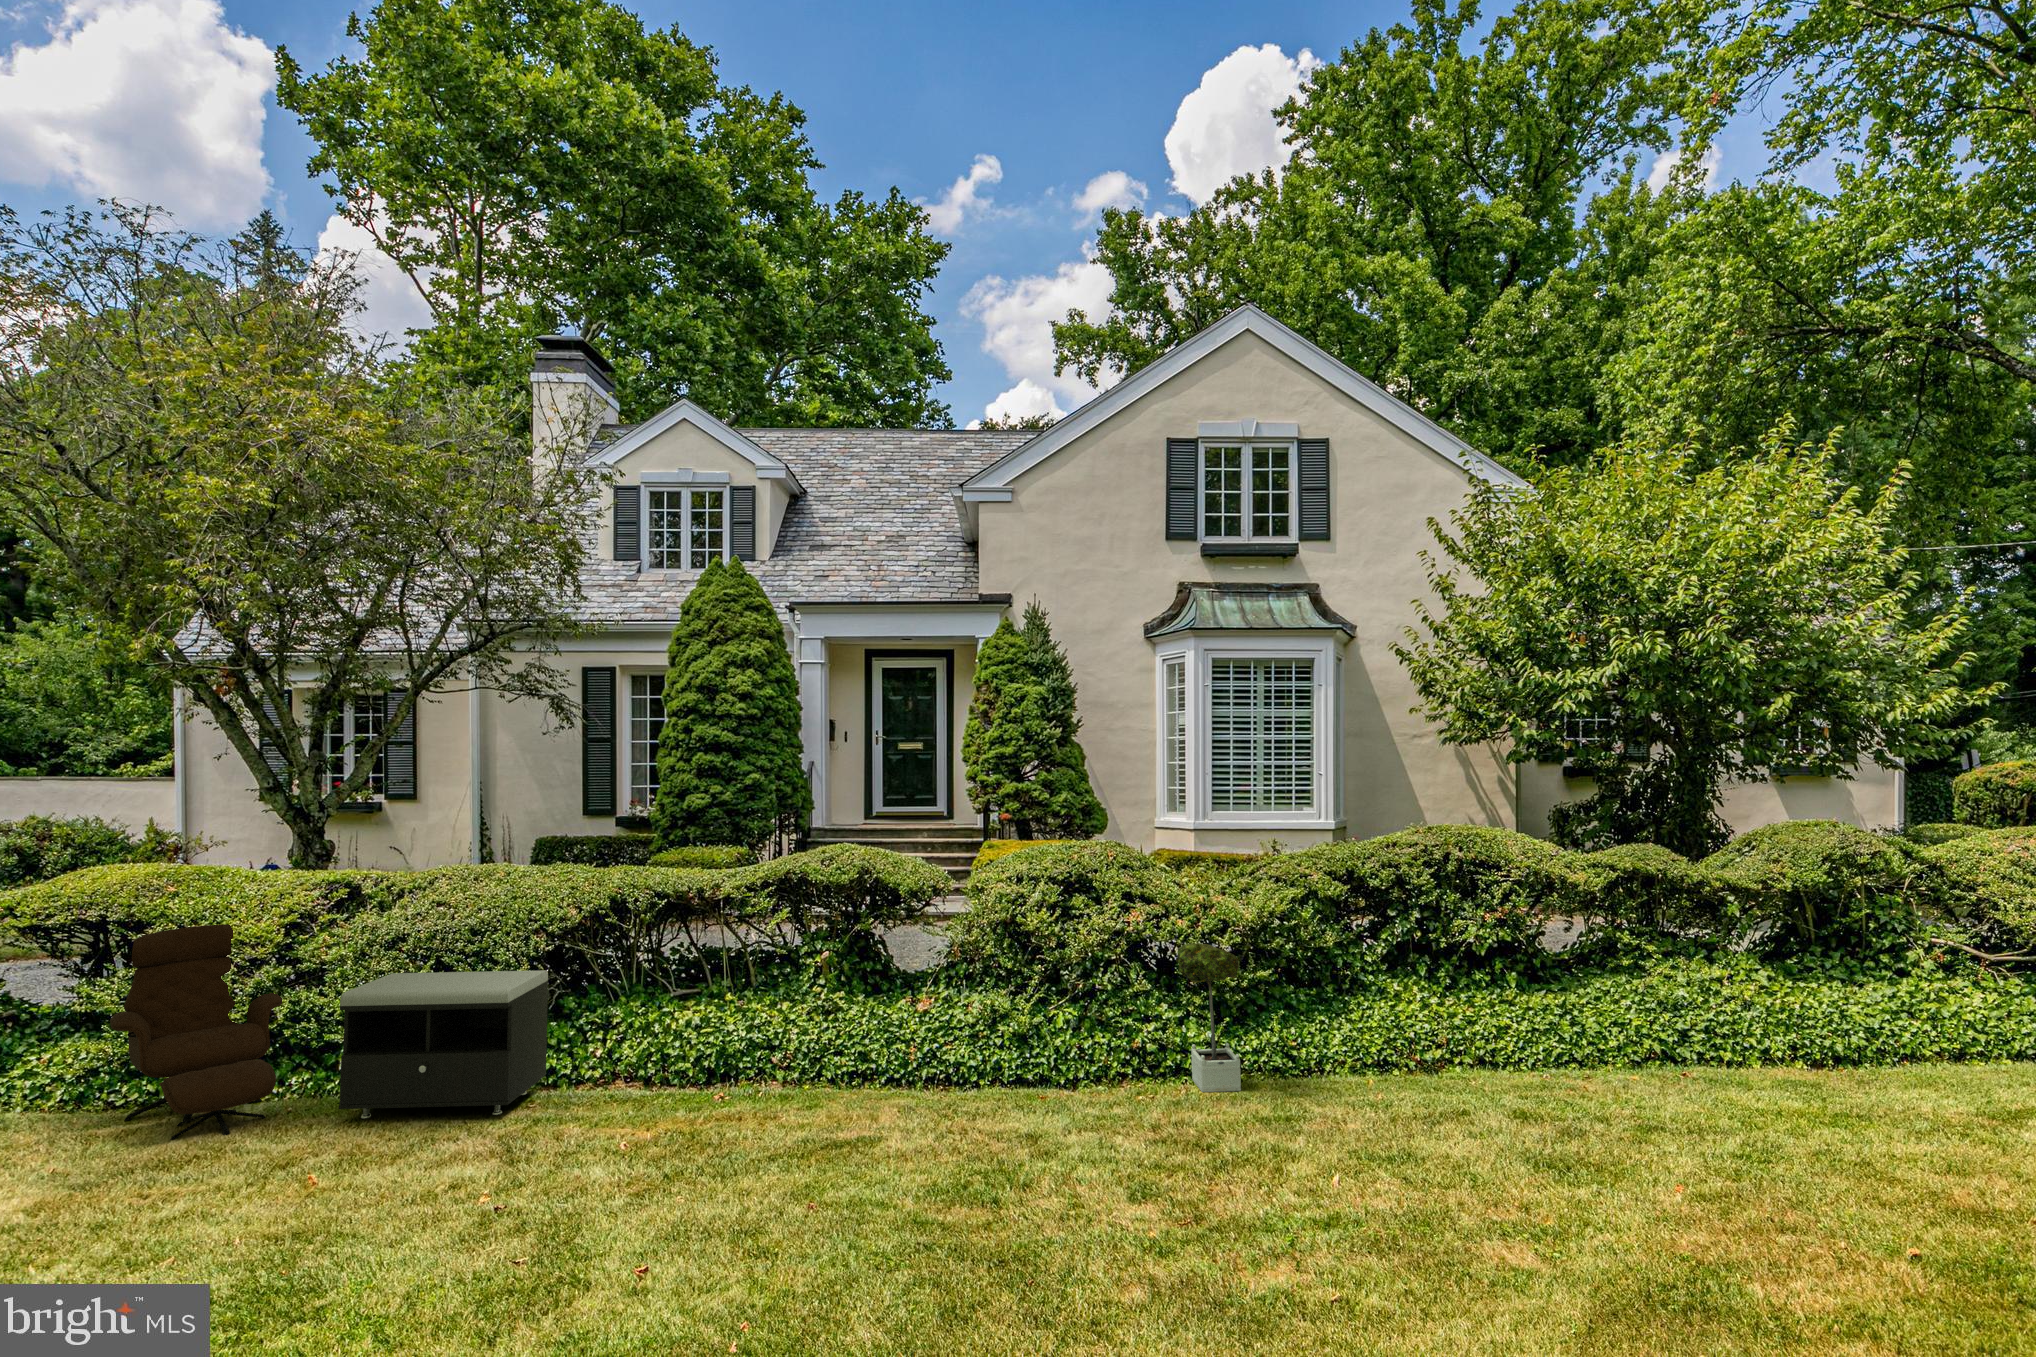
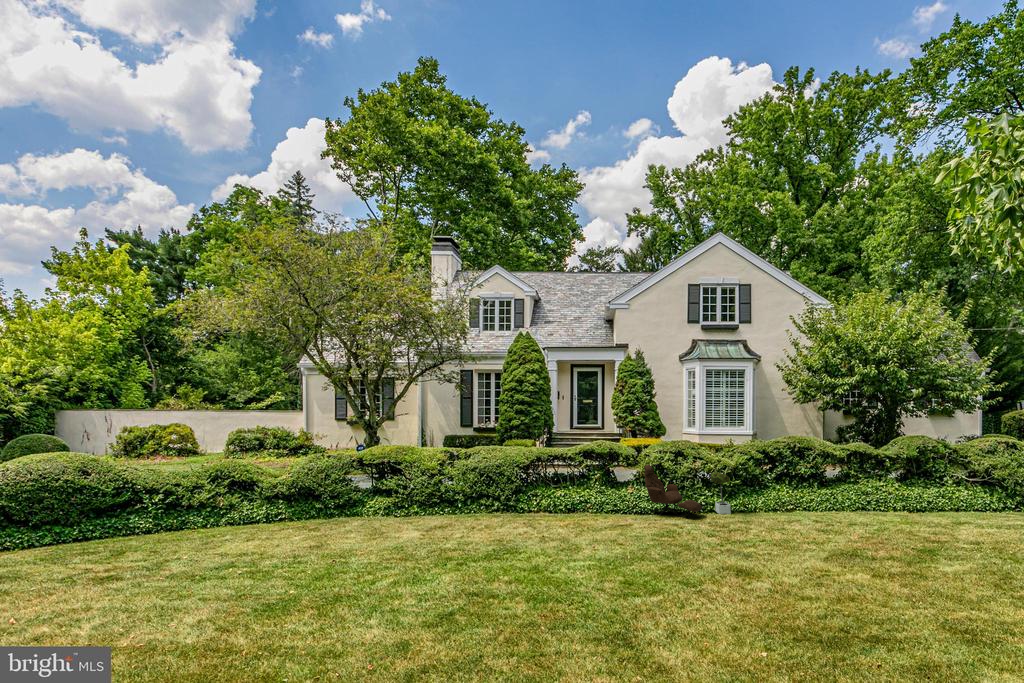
lounge chair: present [110,924,282,1140] -> present [644,465,702,519]
storage bench: present [339,970,548,1119] -> none [489,477,533,514]

